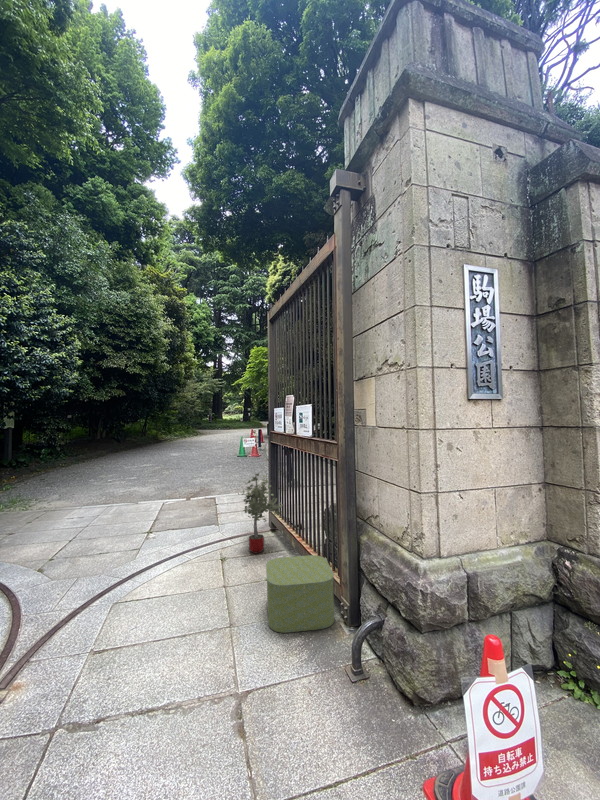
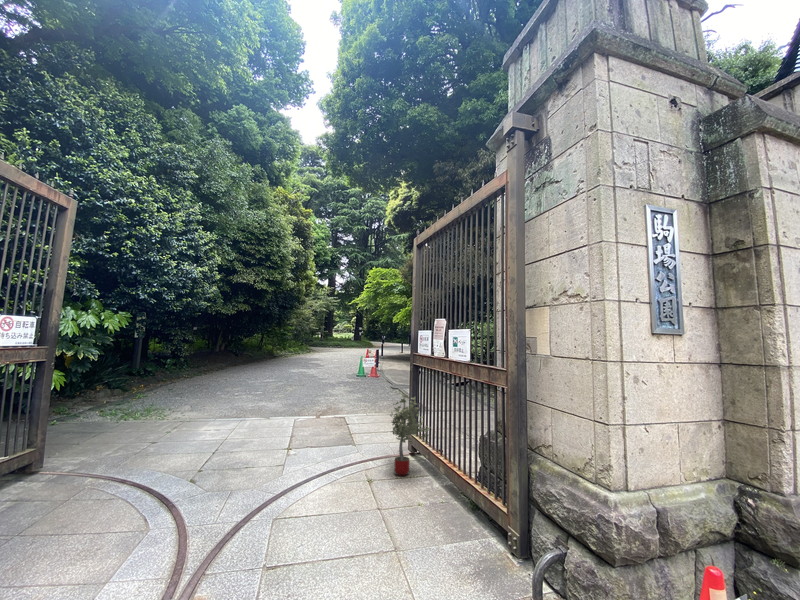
storage box: present [266,555,334,633] -> none [427,481,499,559]

